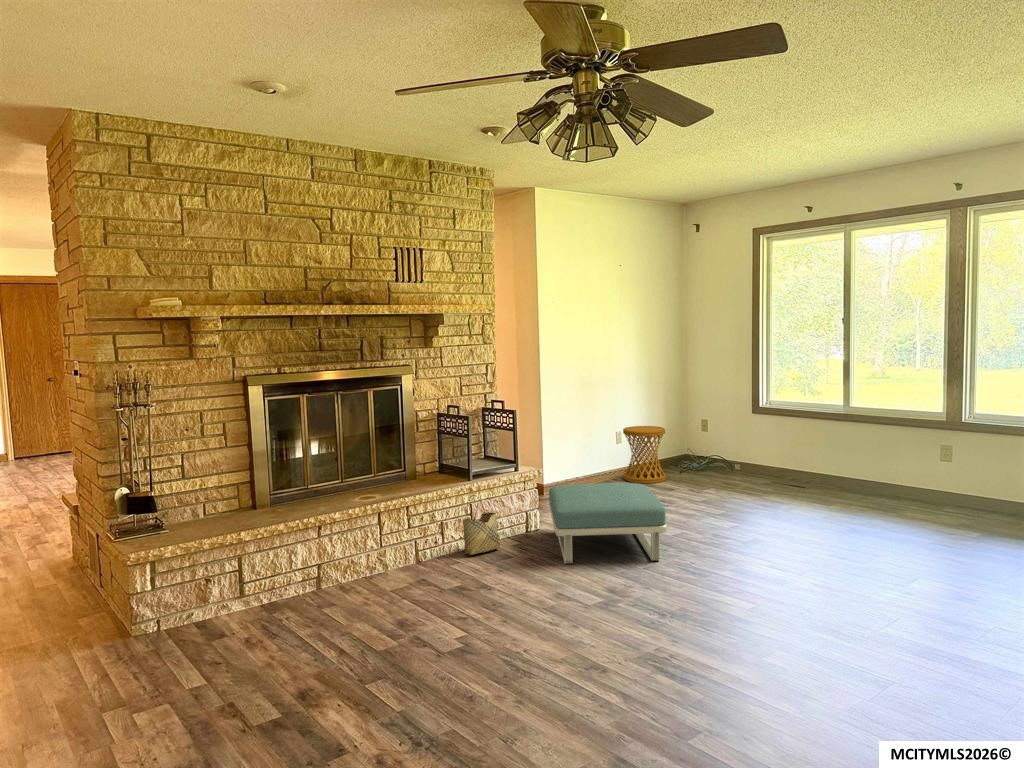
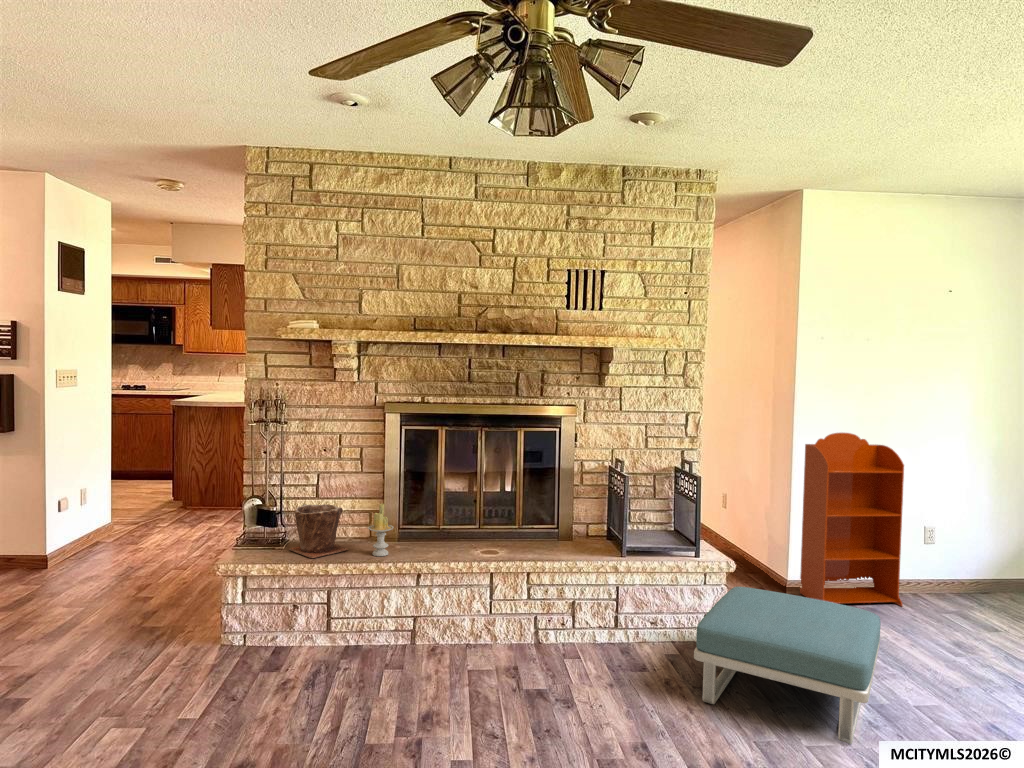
bookcase: none [557,371,623,498] -> present [800,433,904,606]
side table: present [623,426,666,483] -> none [916,520,992,611]
candle: none [262,469,288,518] -> present [368,504,394,556]
plant pot: none [179,480,240,531] -> present [289,504,348,558]
woven basket: present [462,495,500,555] -> none [594,575,645,651]

